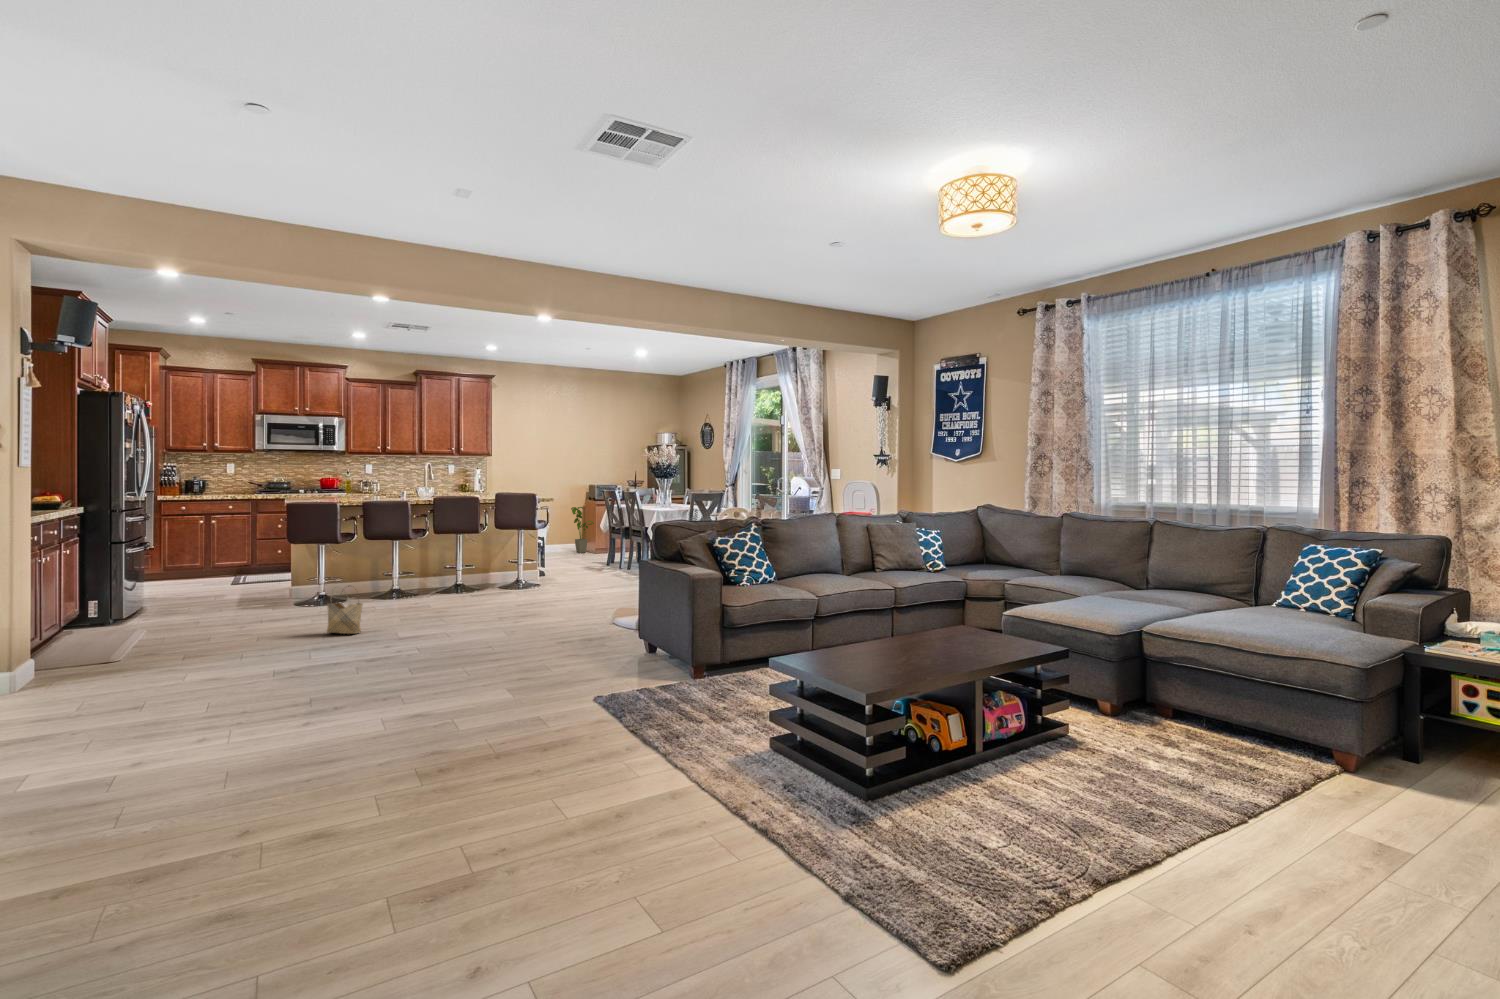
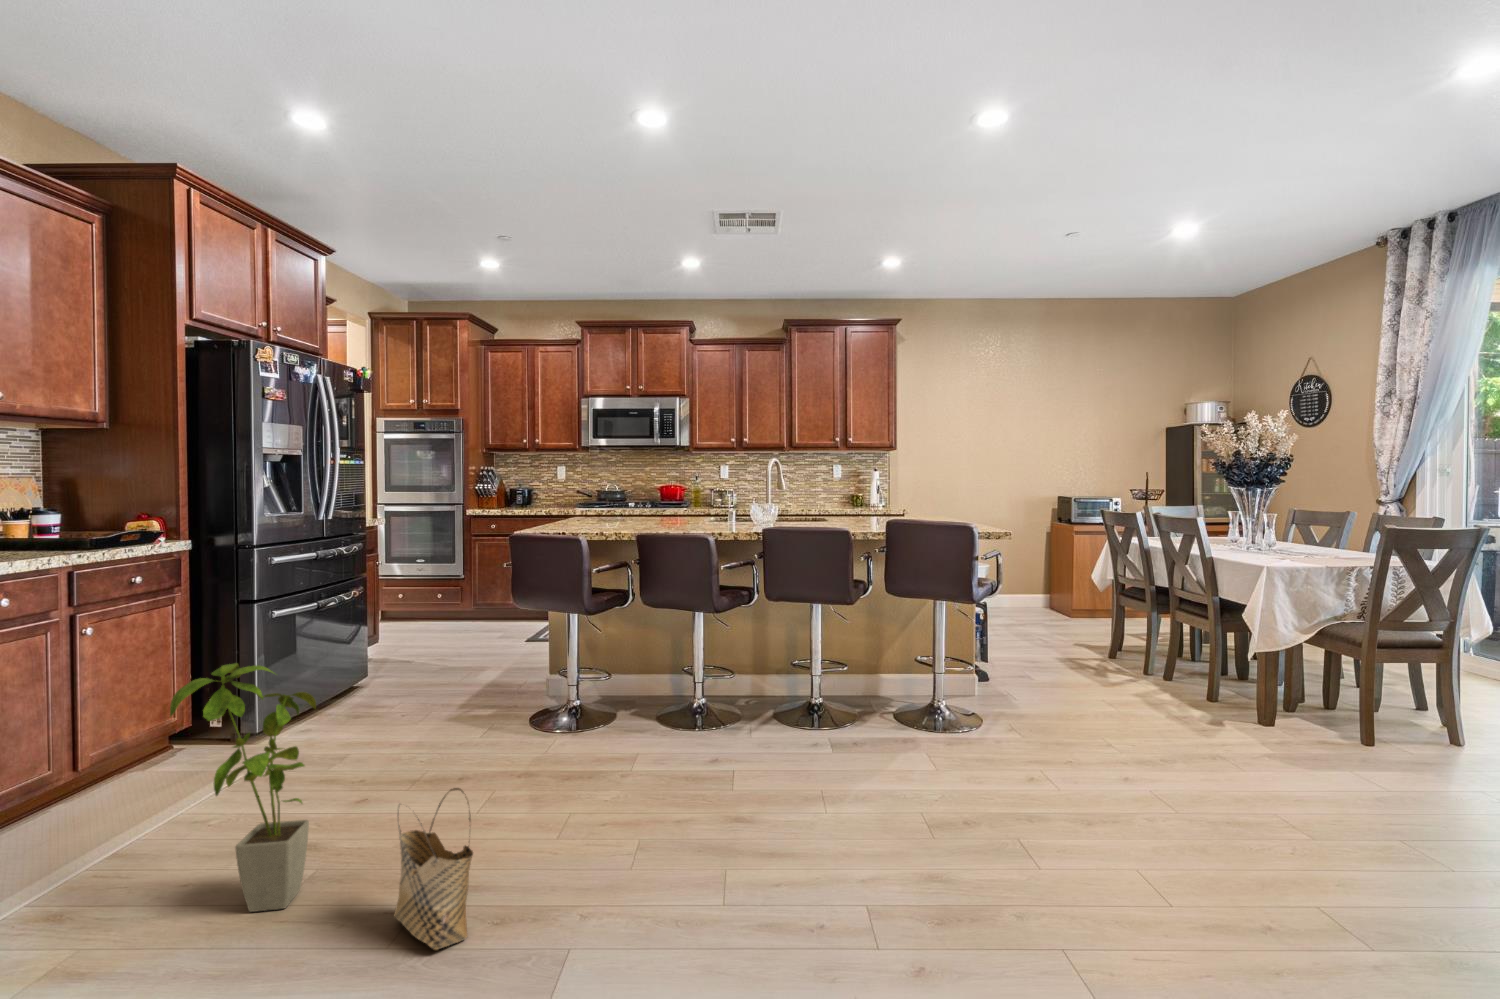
house plant: present [571,507,594,553] -> present [170,663,316,912]

